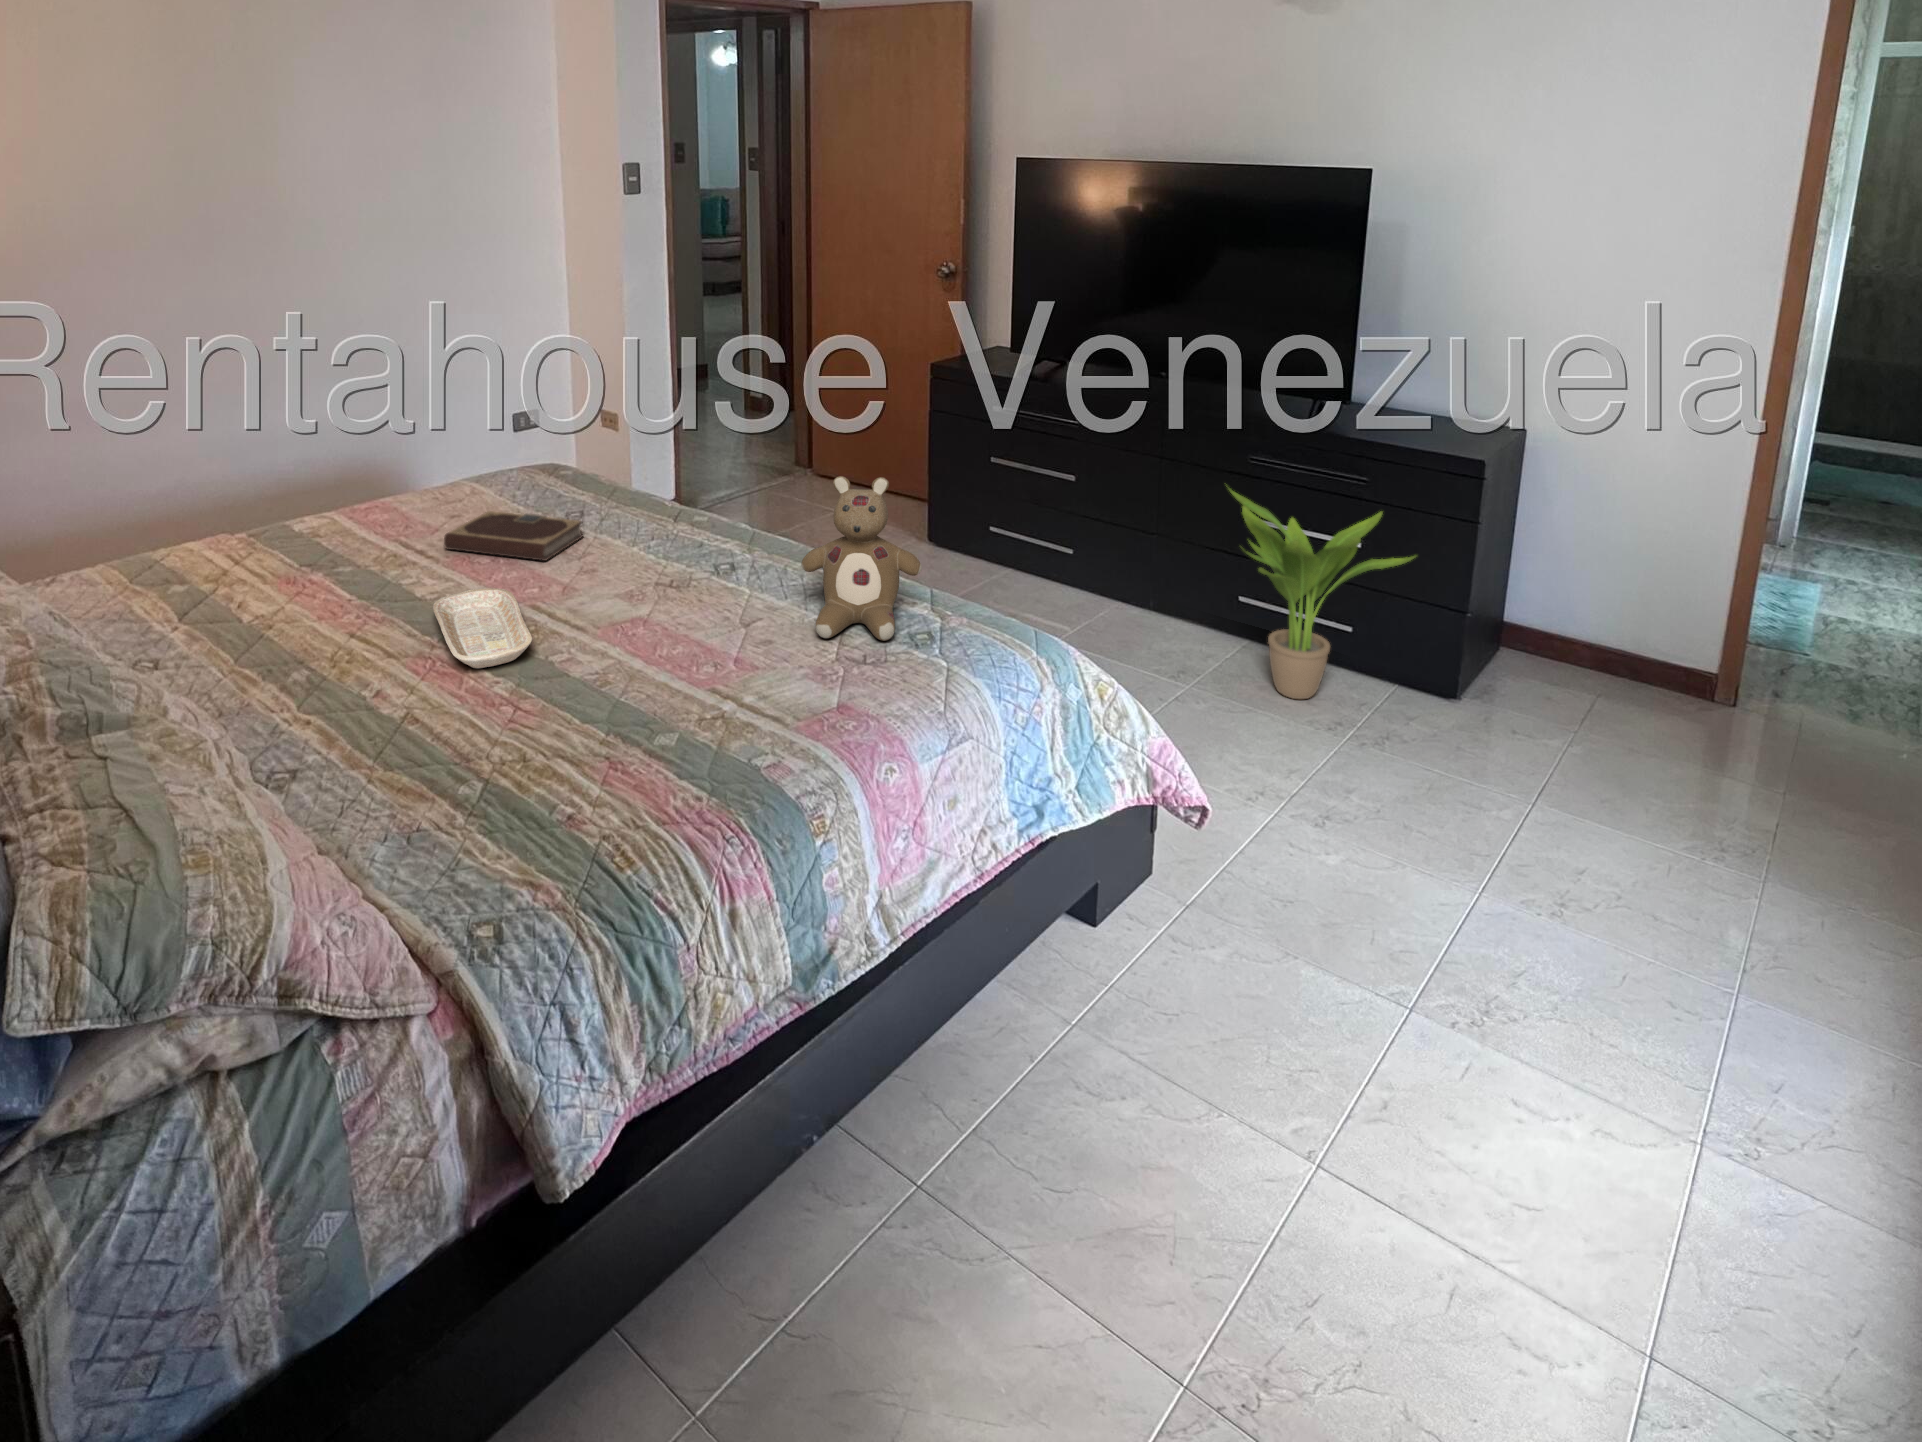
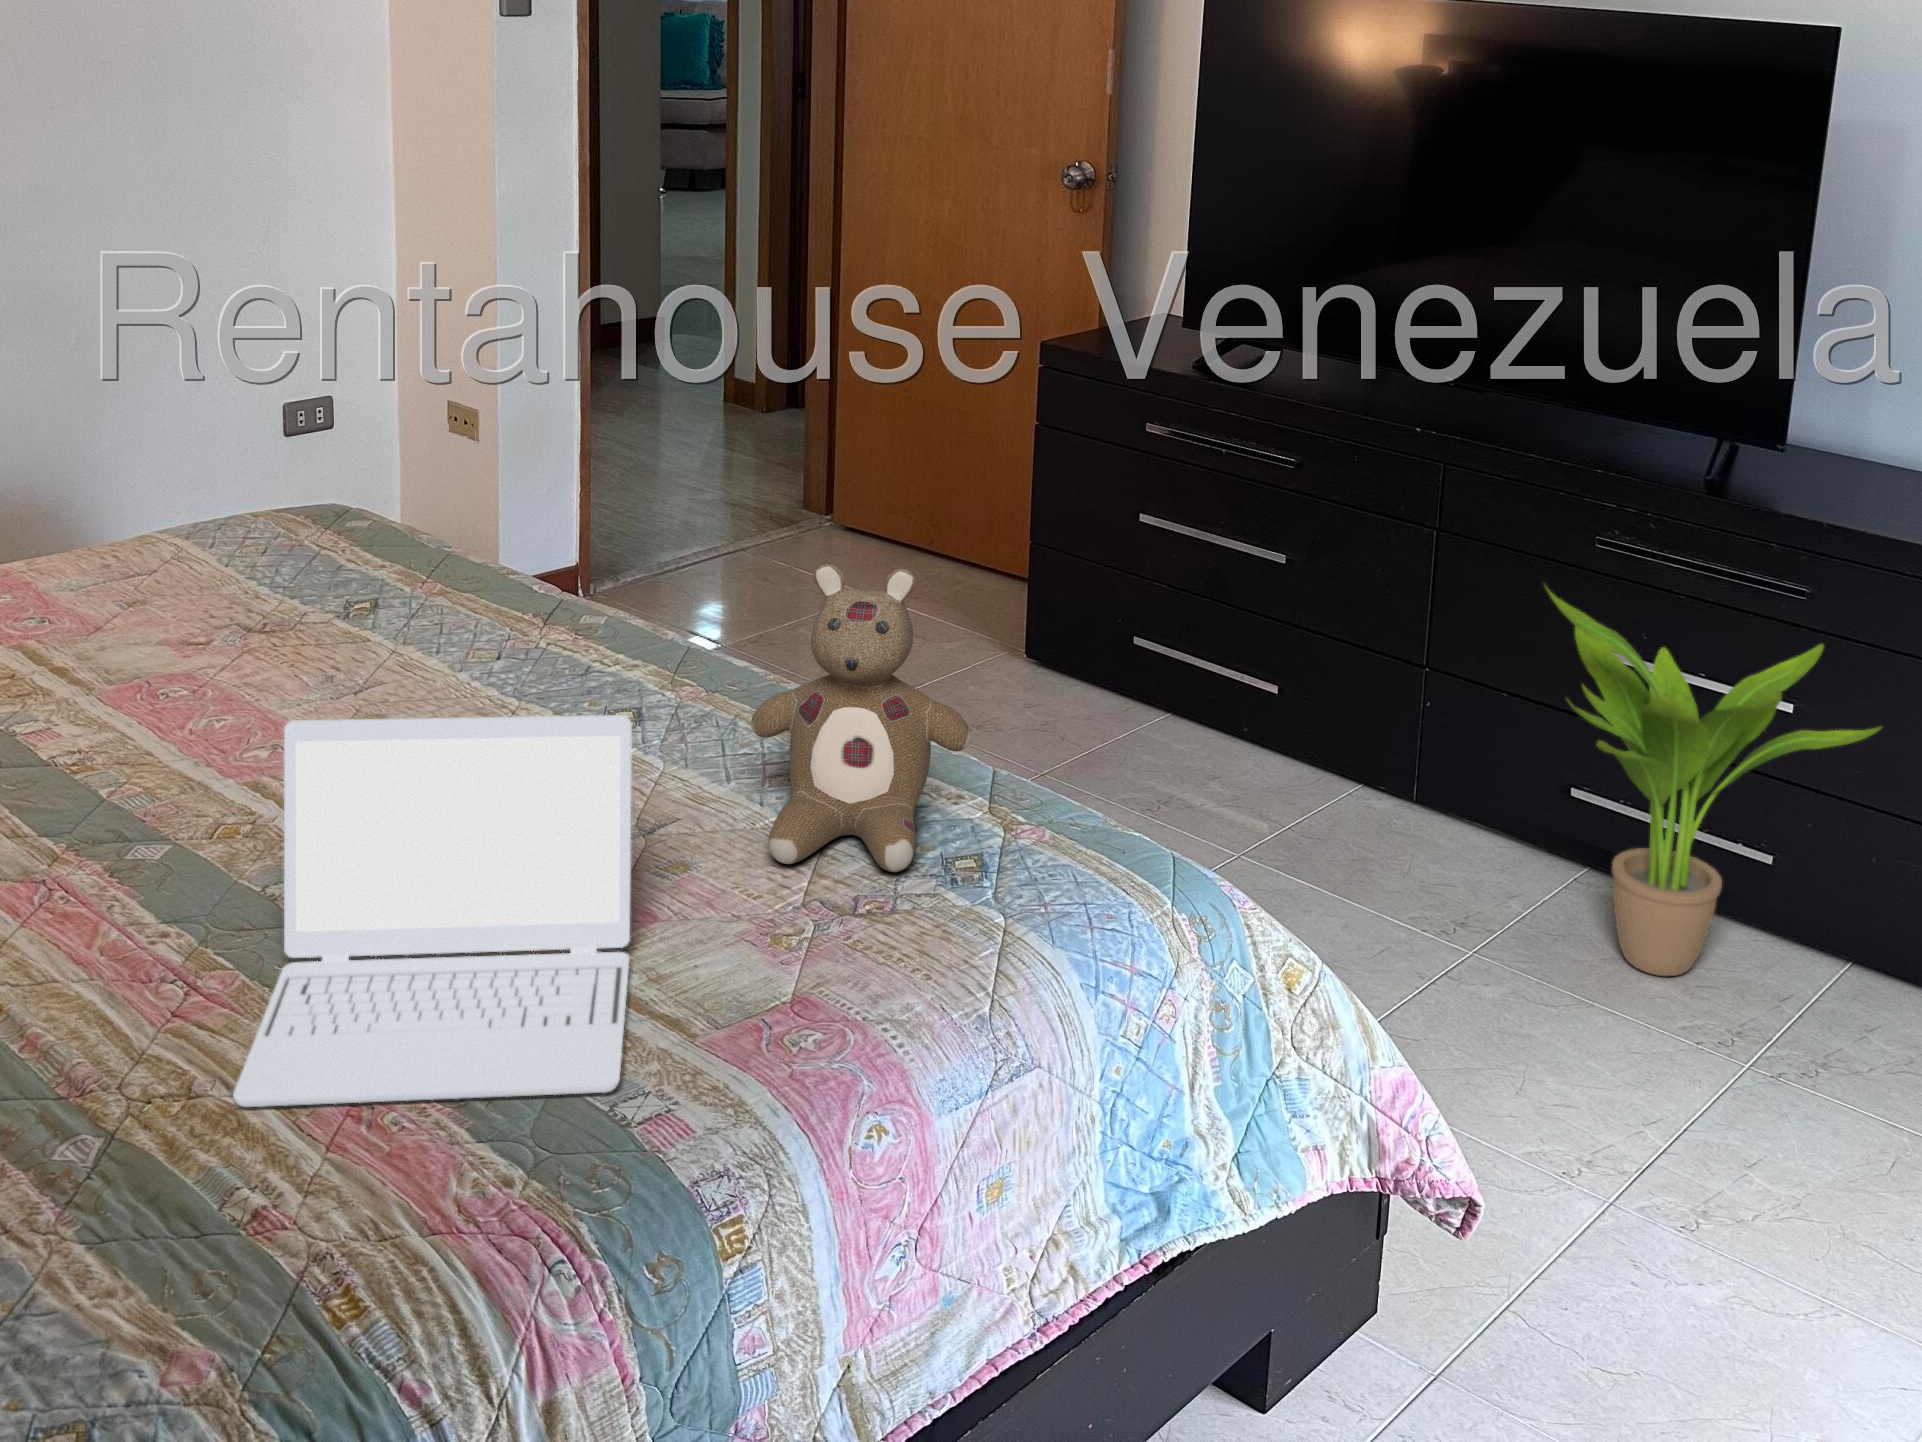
notebook: present [444,511,583,561] -> none [107,594,370,693]
laptop: none [549,557,752,766] -> present [233,715,632,1107]
tray: present [433,588,532,668] -> none [62,746,236,903]

